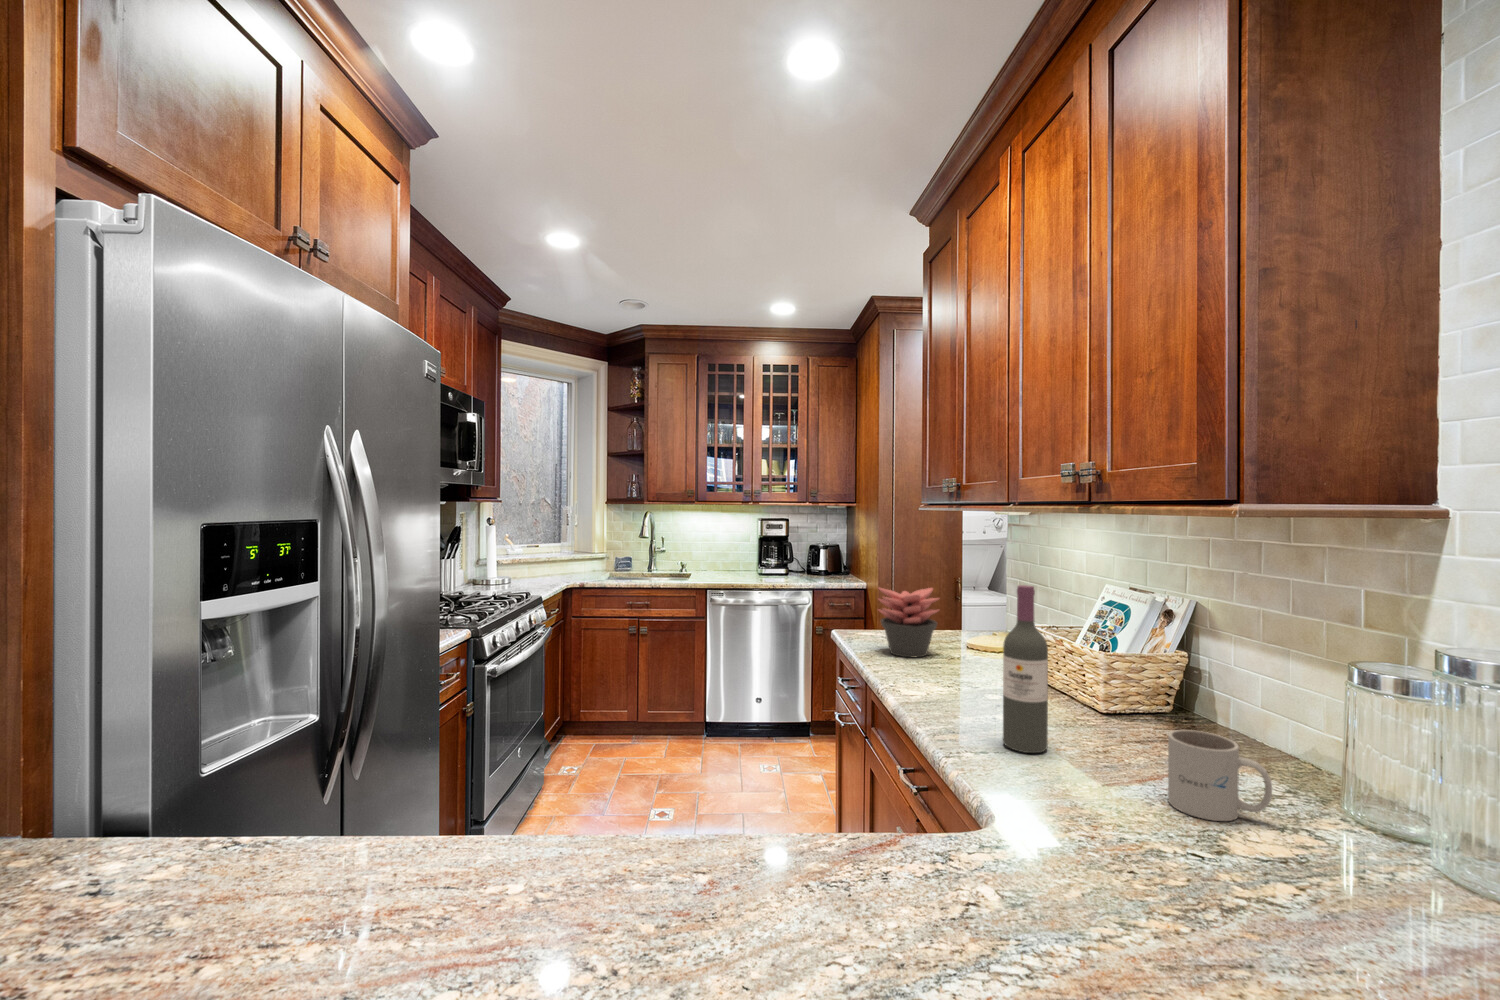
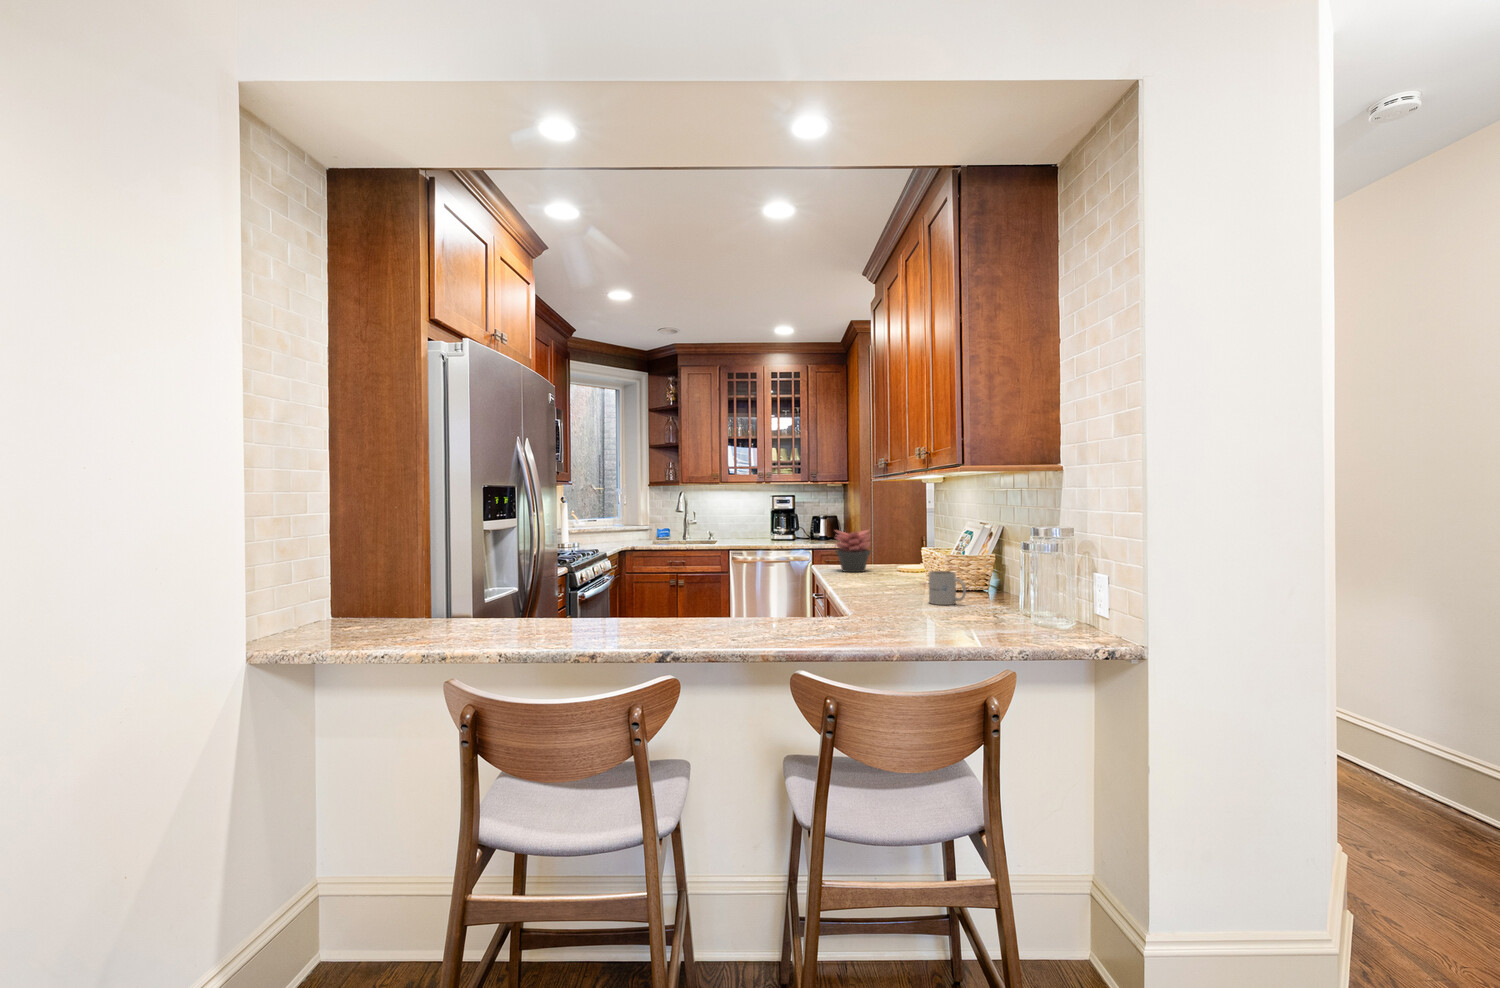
wine bottle: present [1003,585,1048,753] -> none [872,512,893,594]

